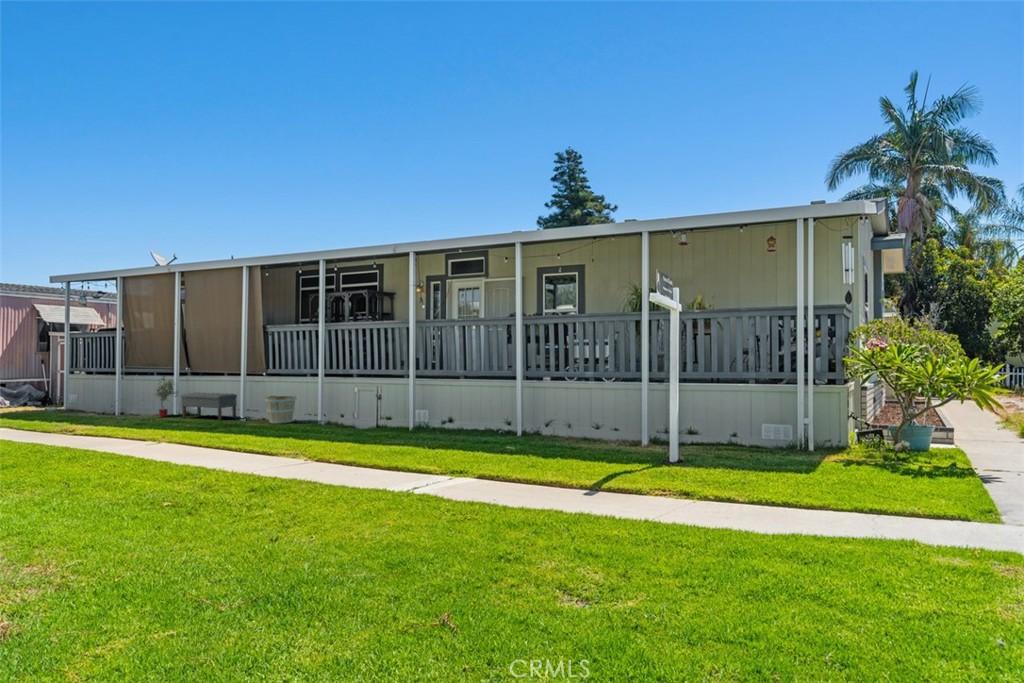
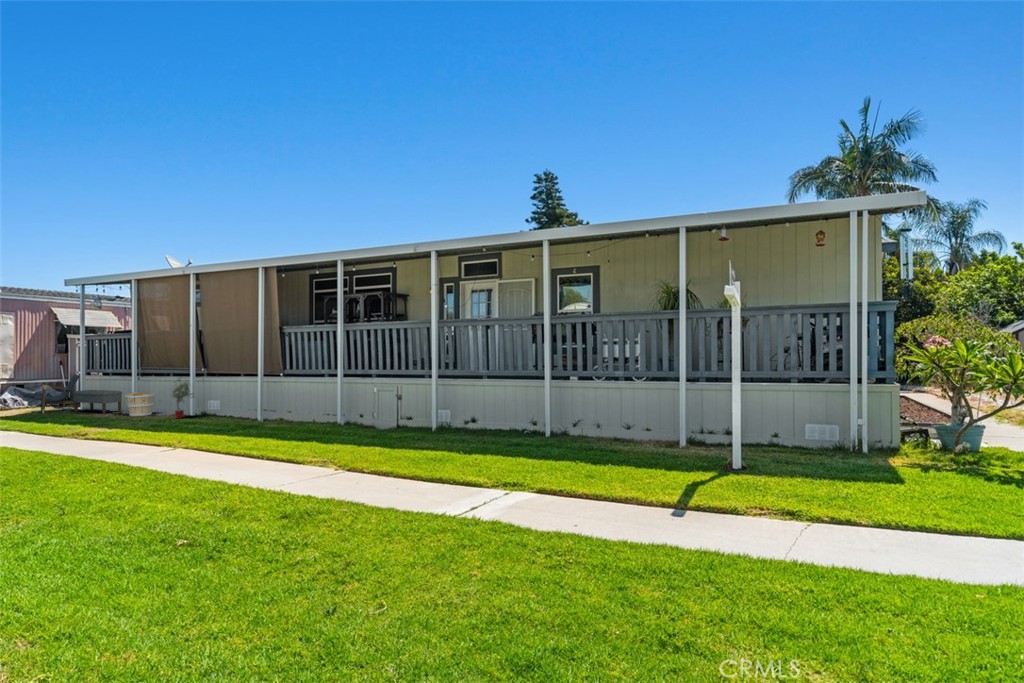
lounge chair: none [20,373,64,412] -> present [34,374,79,414]
bench: present [181,392,237,420] -> present [73,390,122,414]
wooden bucket: present [265,396,296,423] -> present [125,392,156,416]

